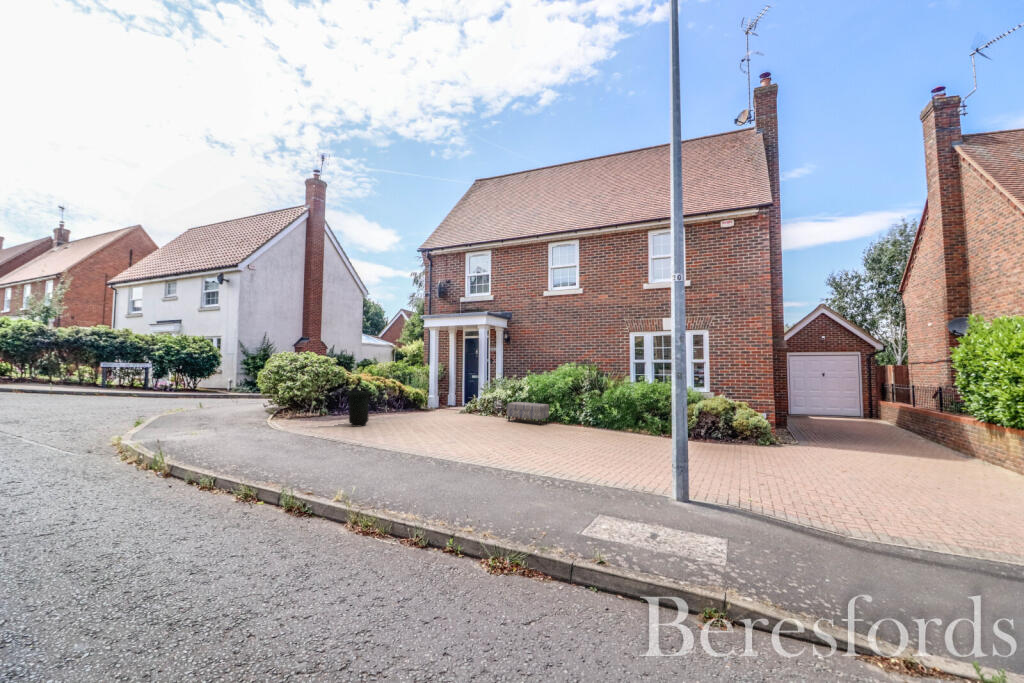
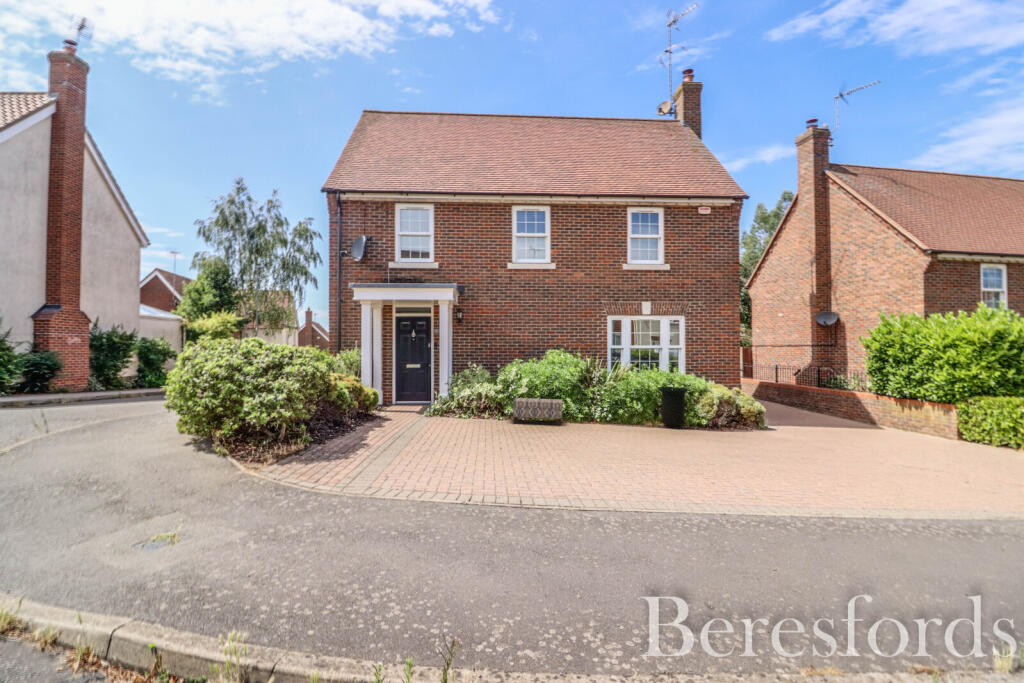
trash can: present [345,391,372,427] -> present [657,387,690,429]

